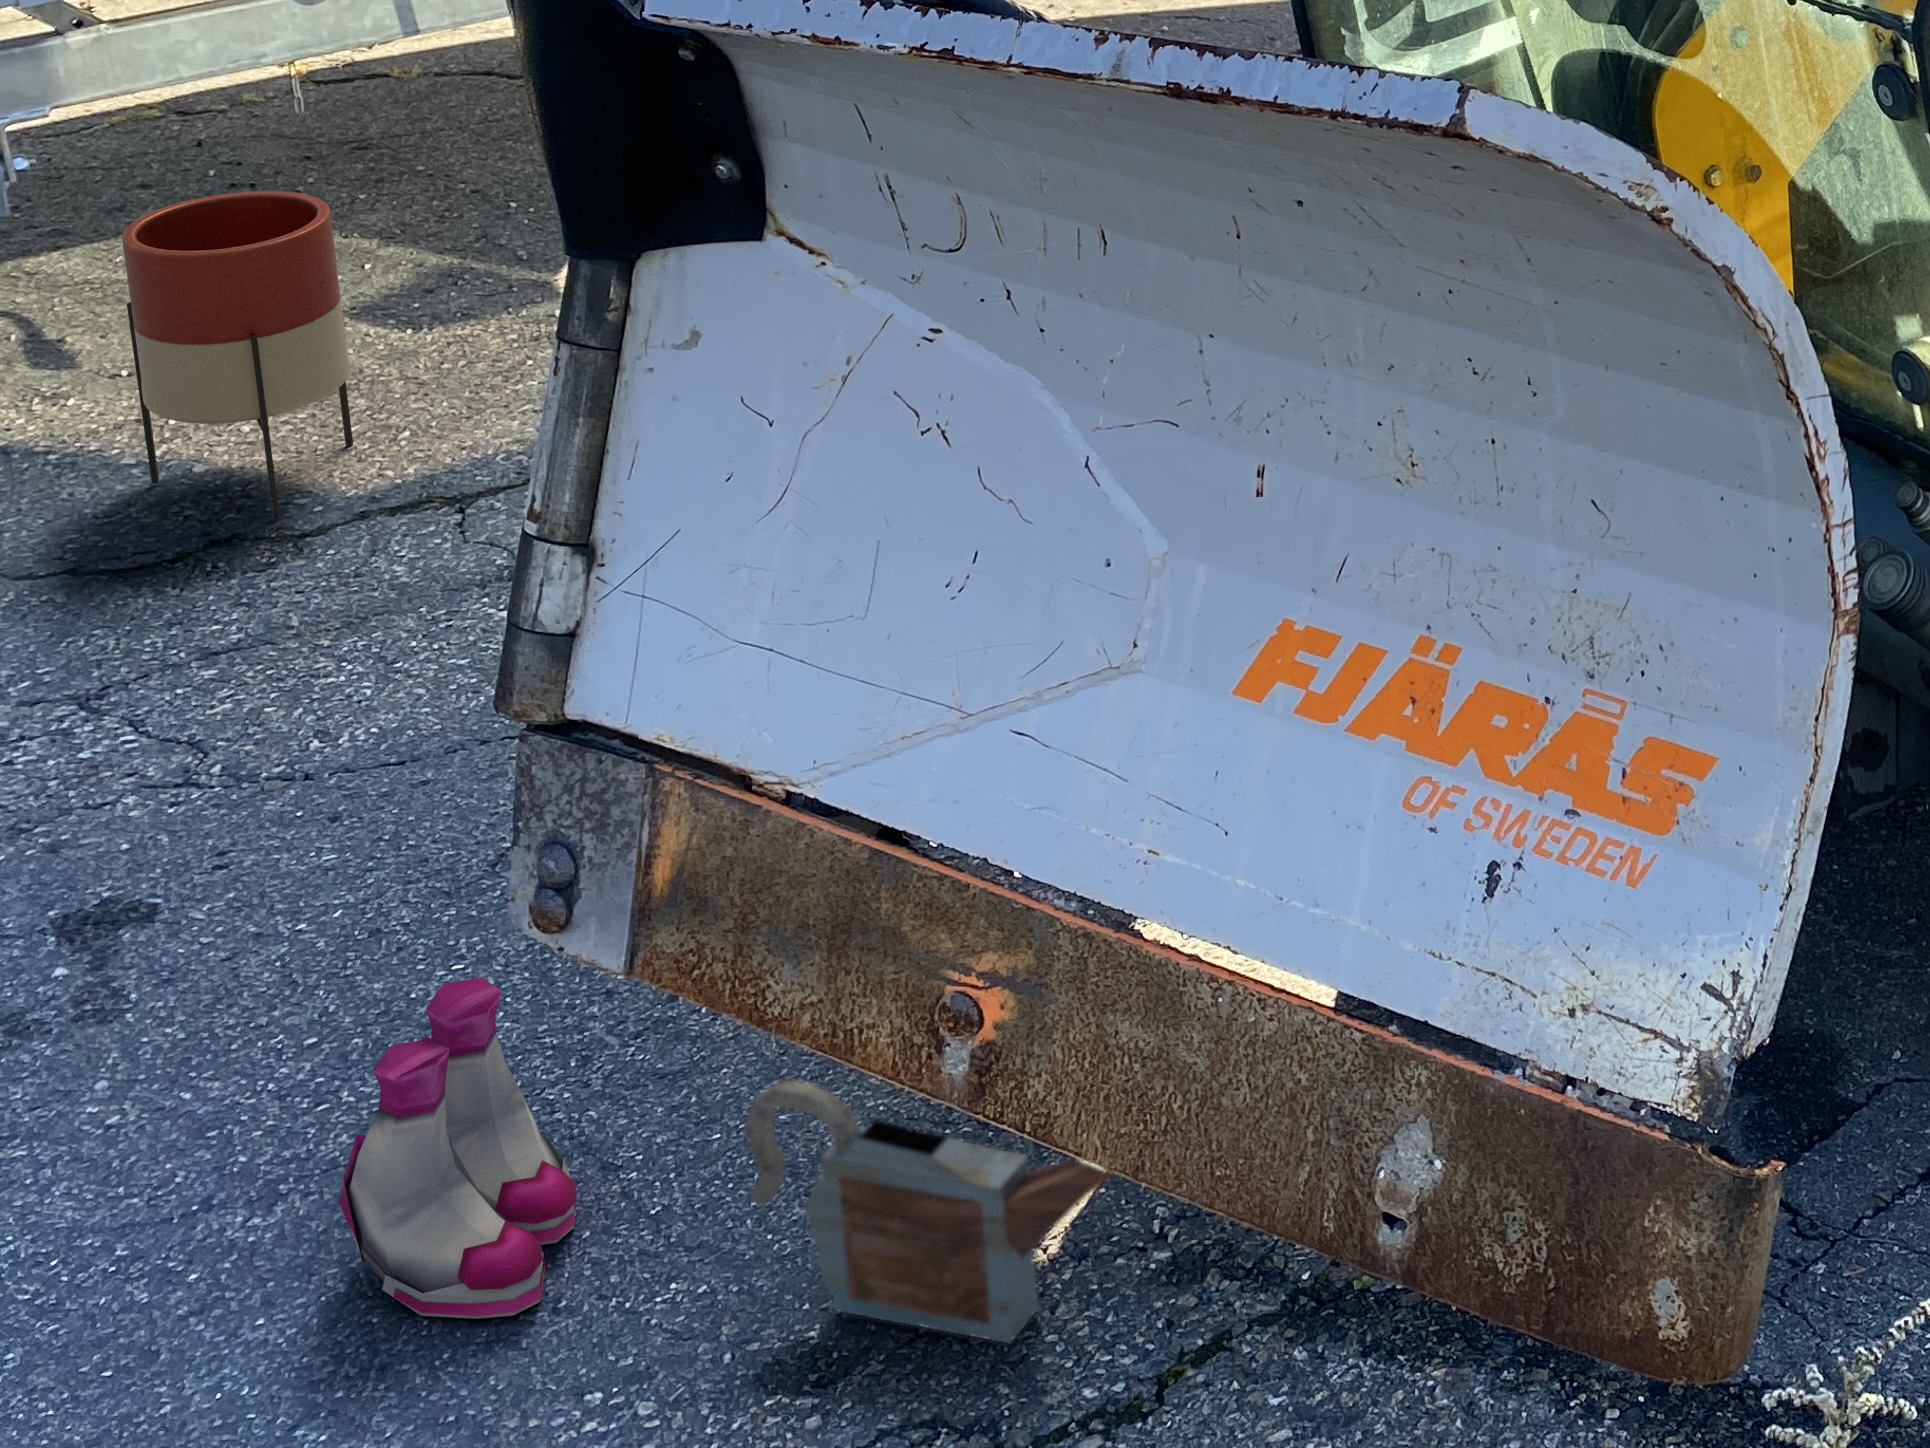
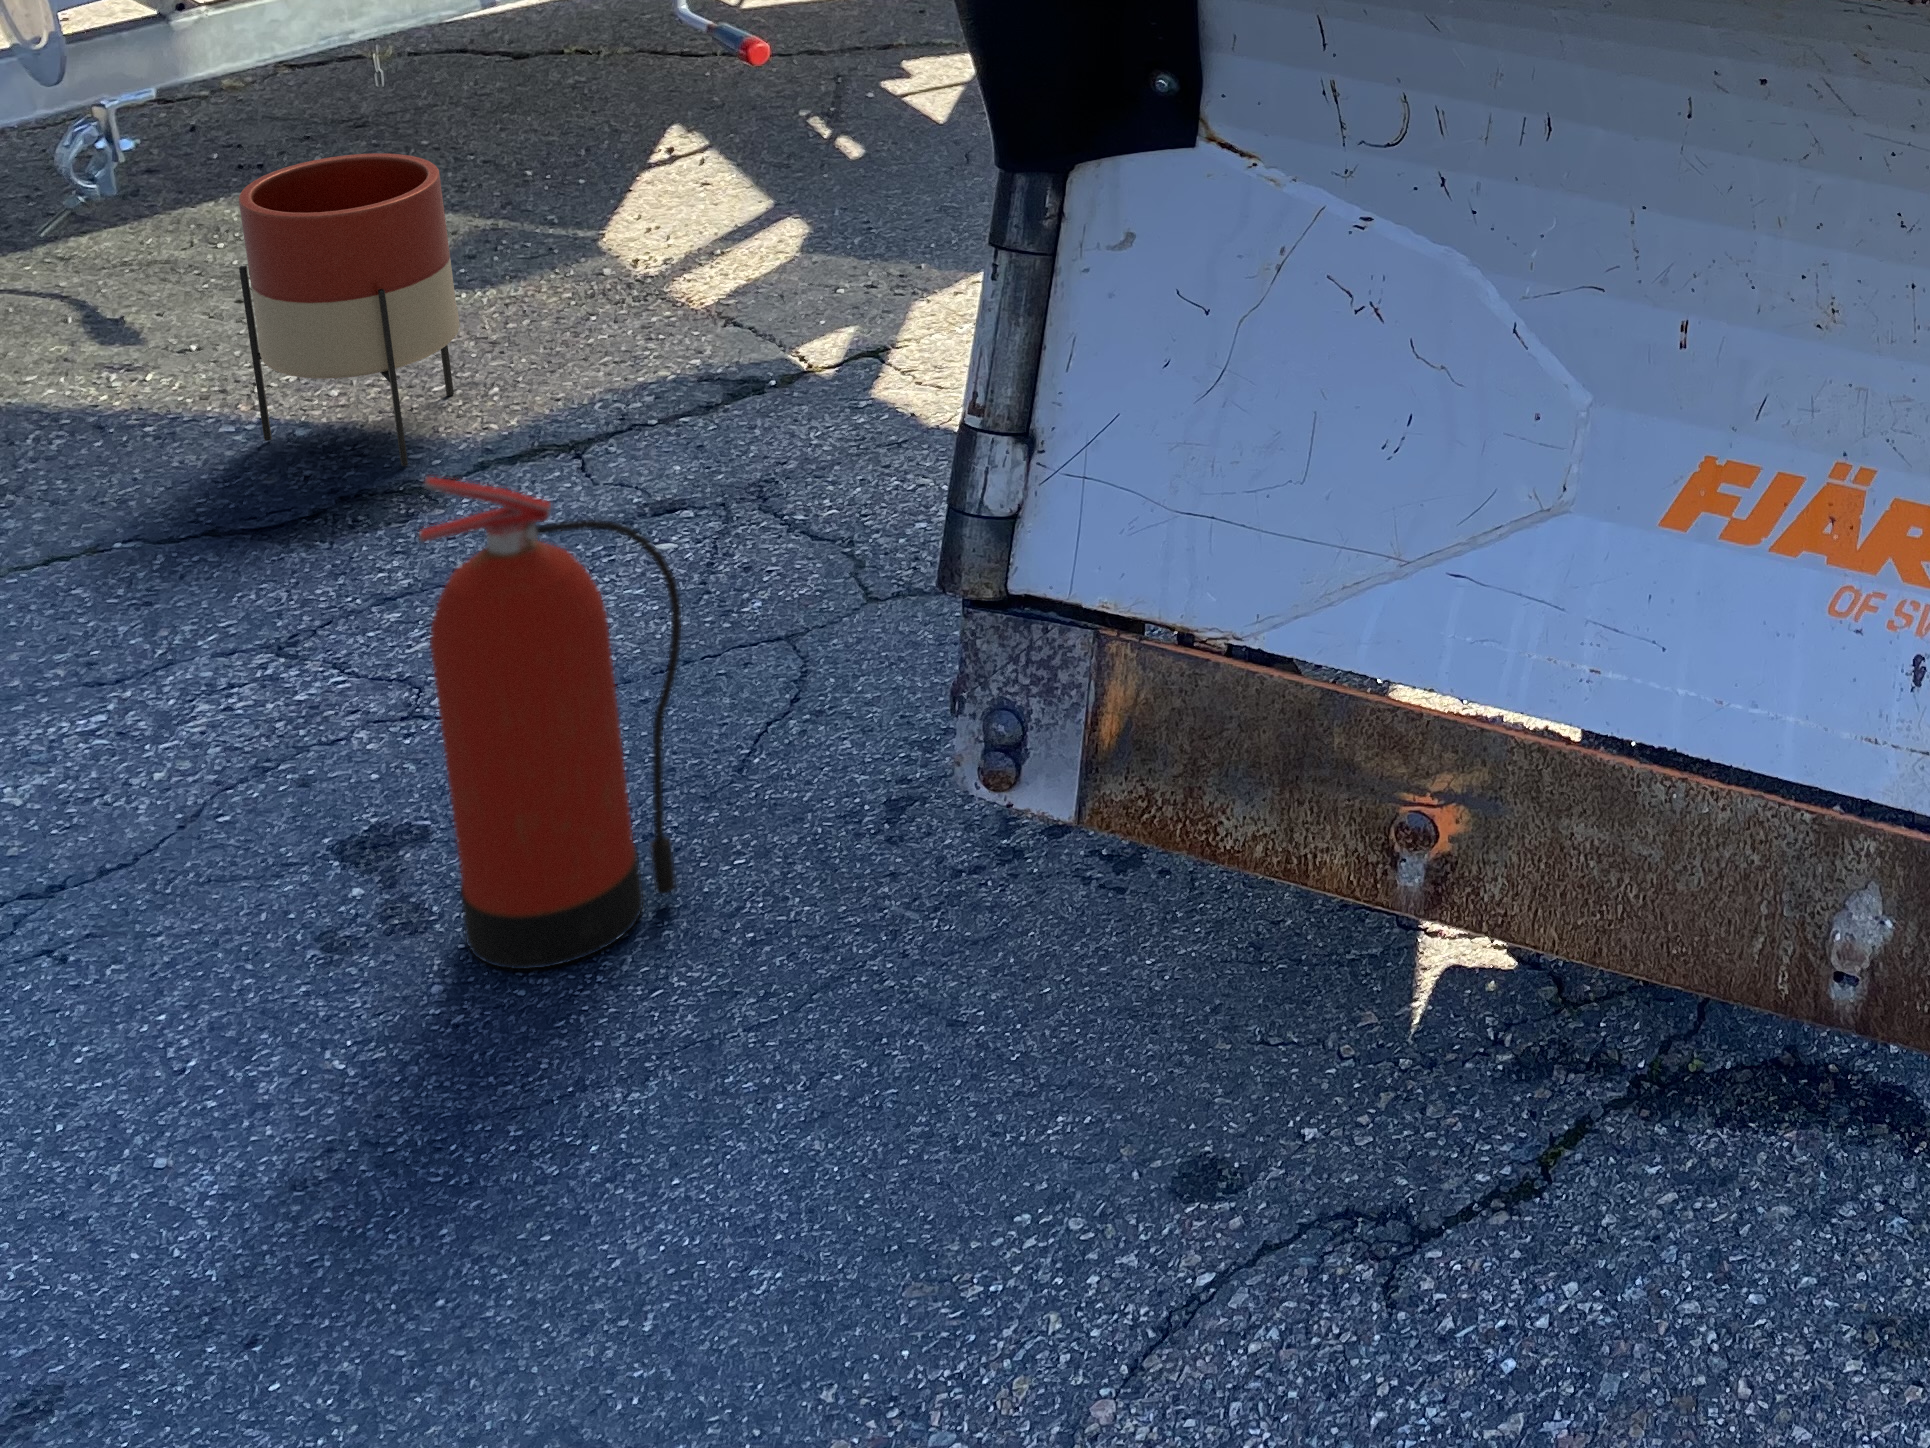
fire extinguisher: none [90,543,374,1071] -> present [419,477,681,969]
boots: present [339,977,577,1319] -> none [739,854,950,1166]
watering can: present [746,1081,1113,1343] -> none [1134,924,1510,1145]

